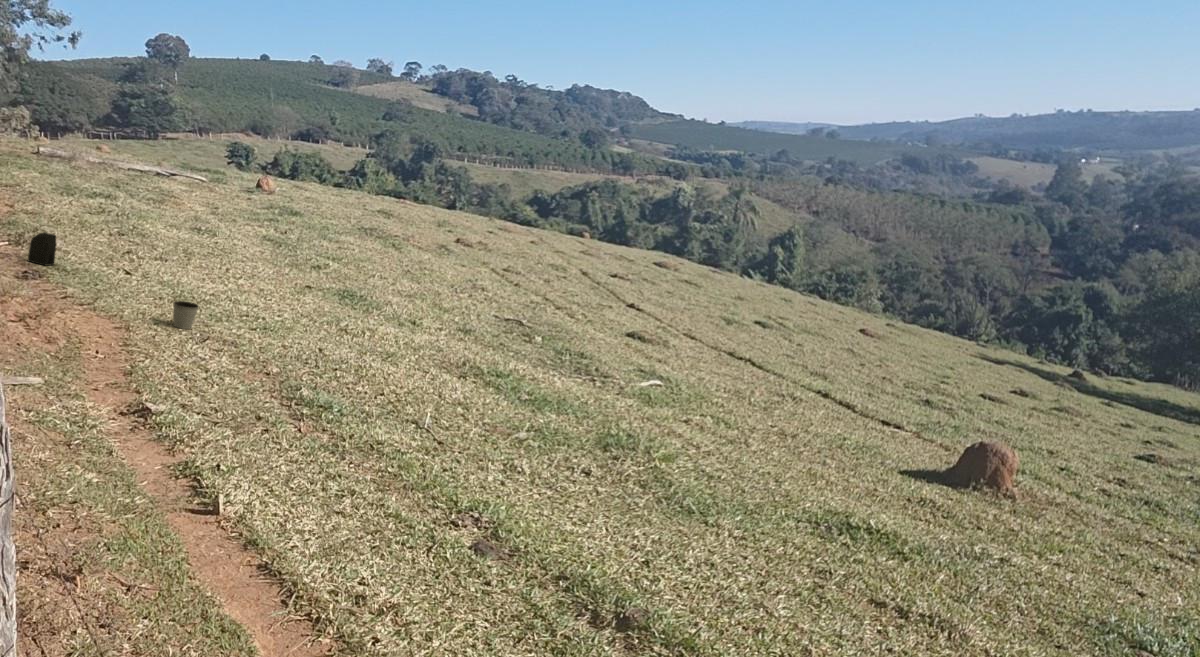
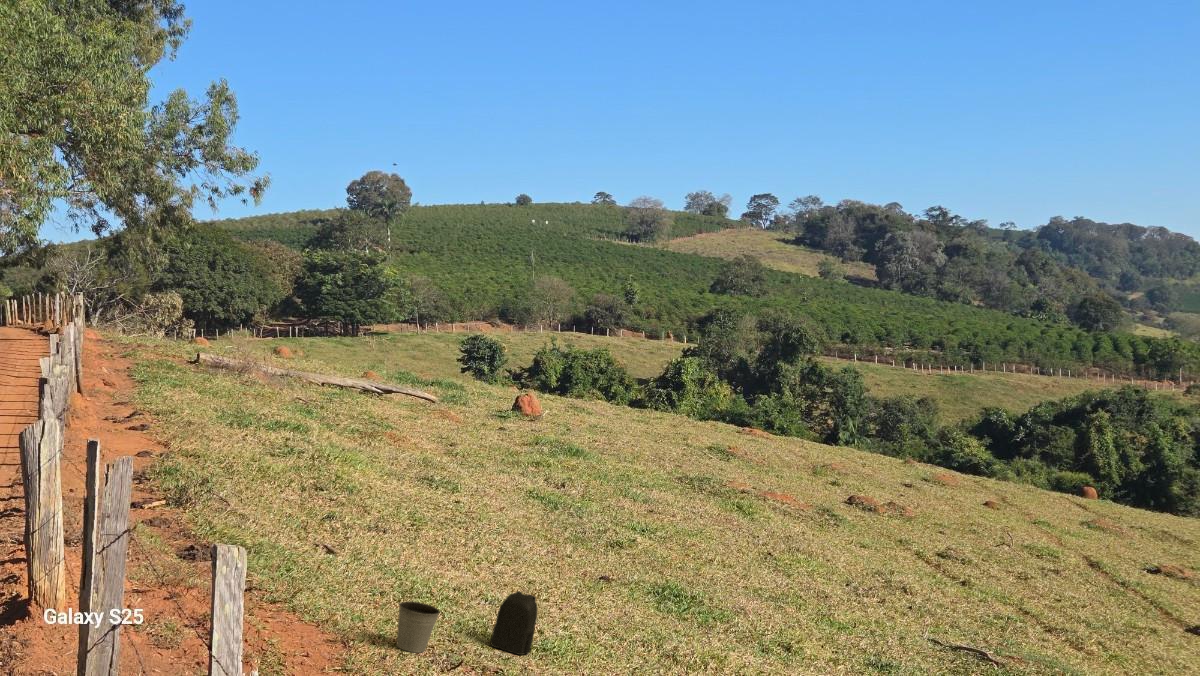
backpack: present [28,232,56,266] -> present [490,591,538,655]

